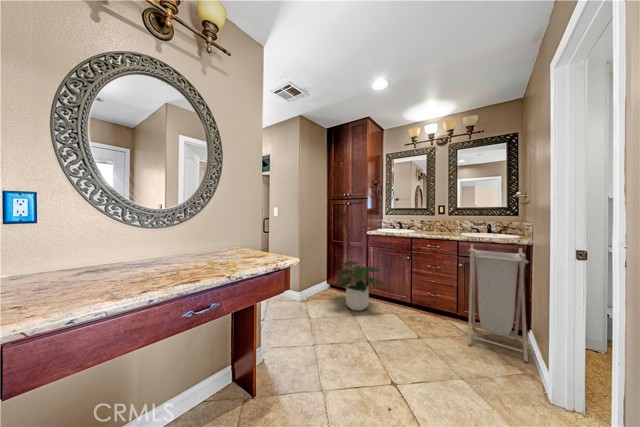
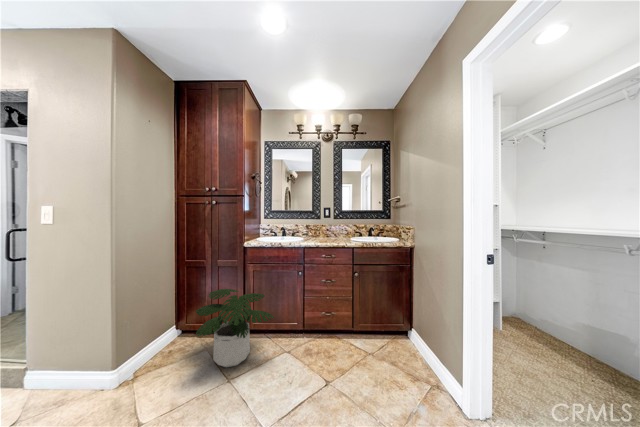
laundry hamper: present [468,244,528,361] -> none [364,251,427,370]

